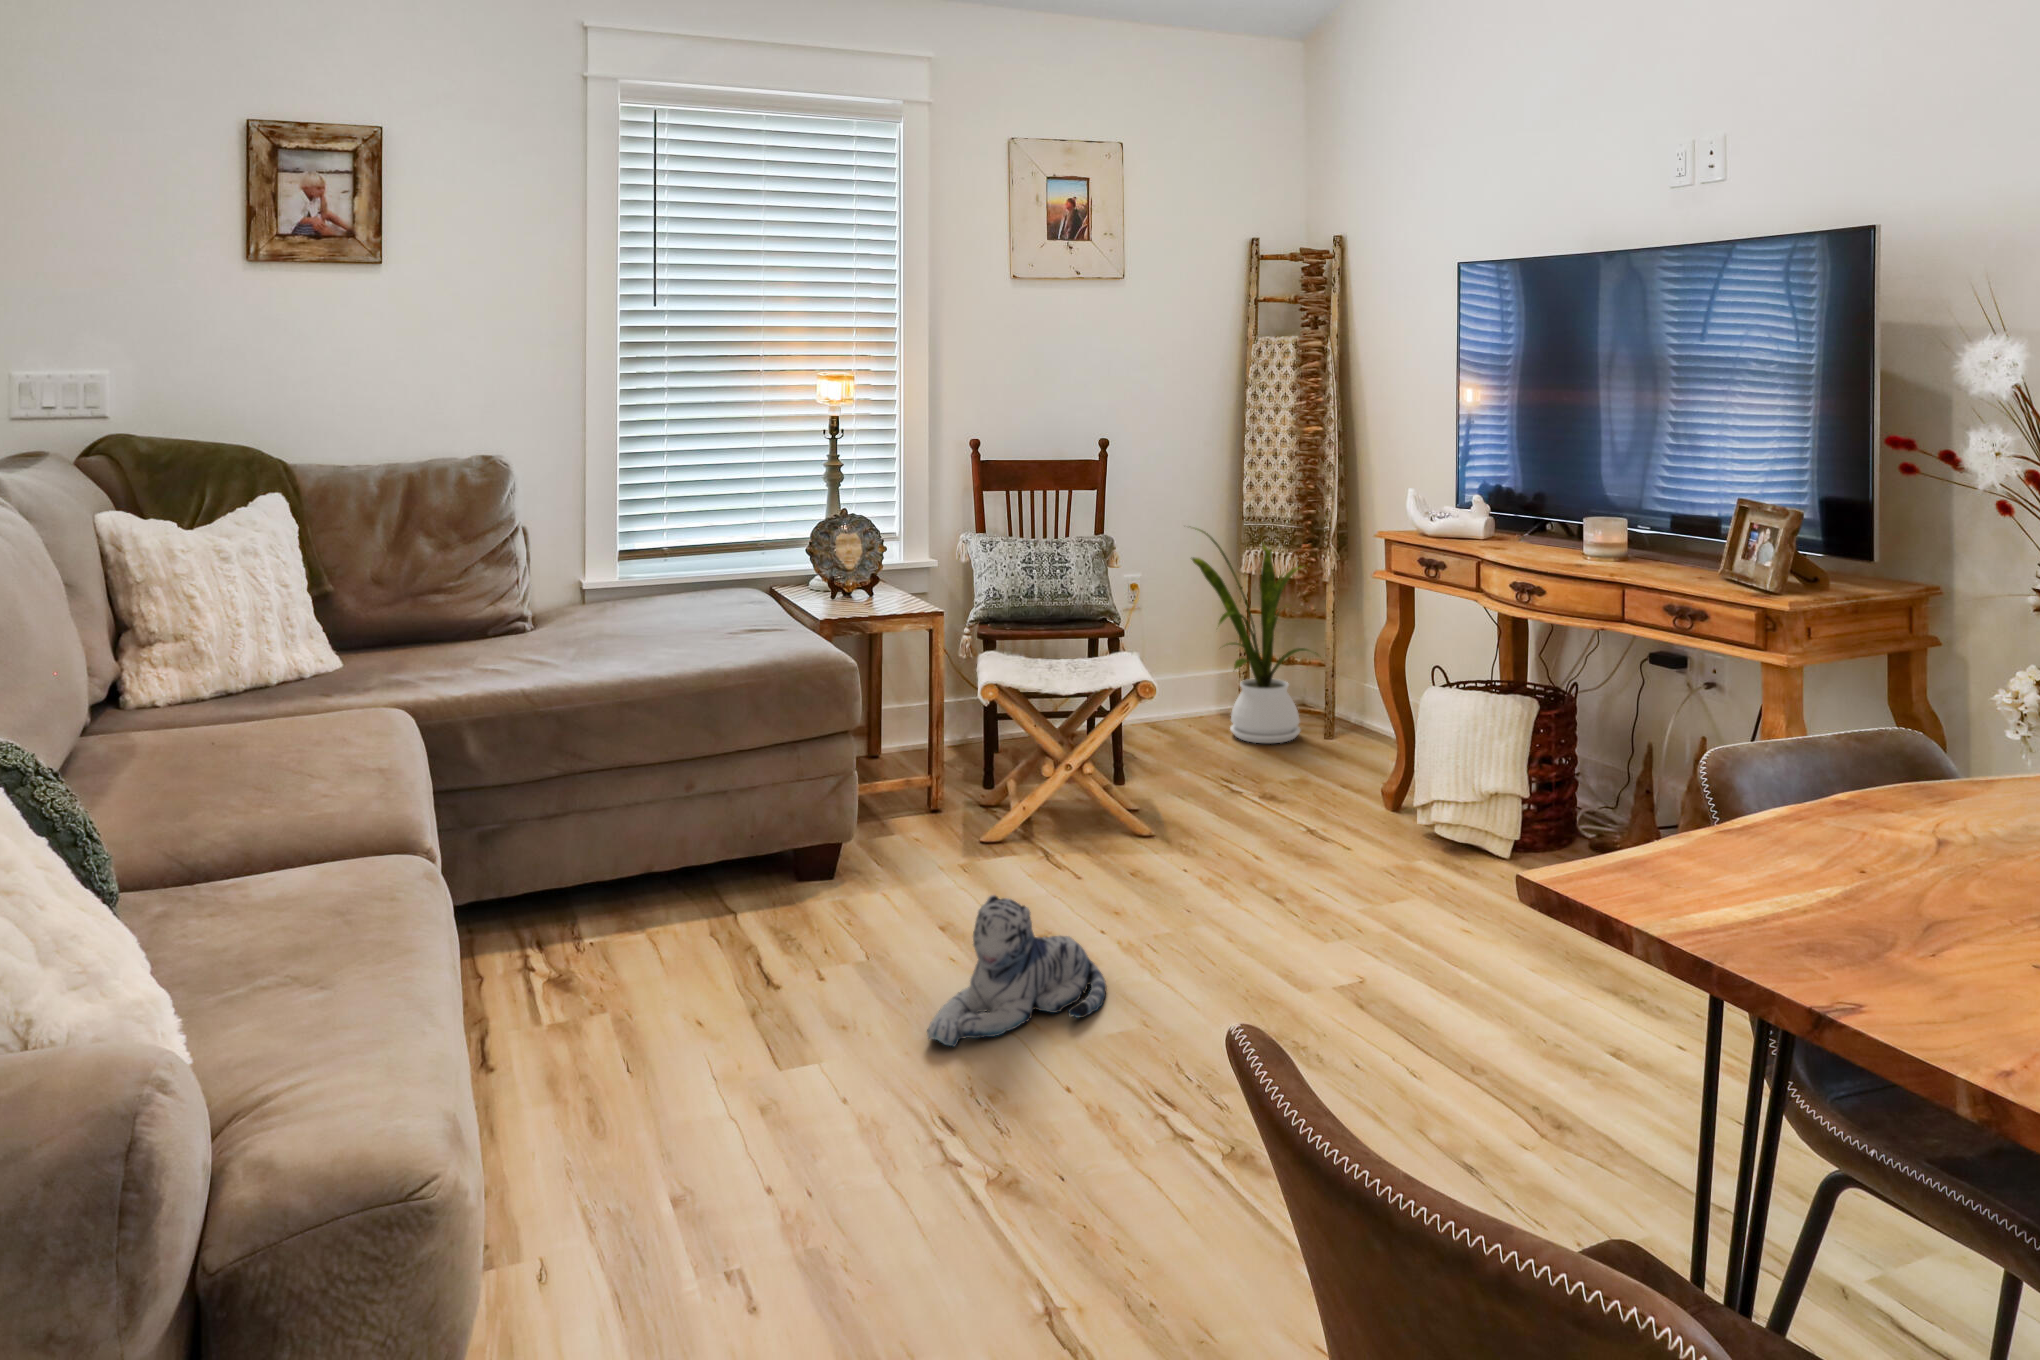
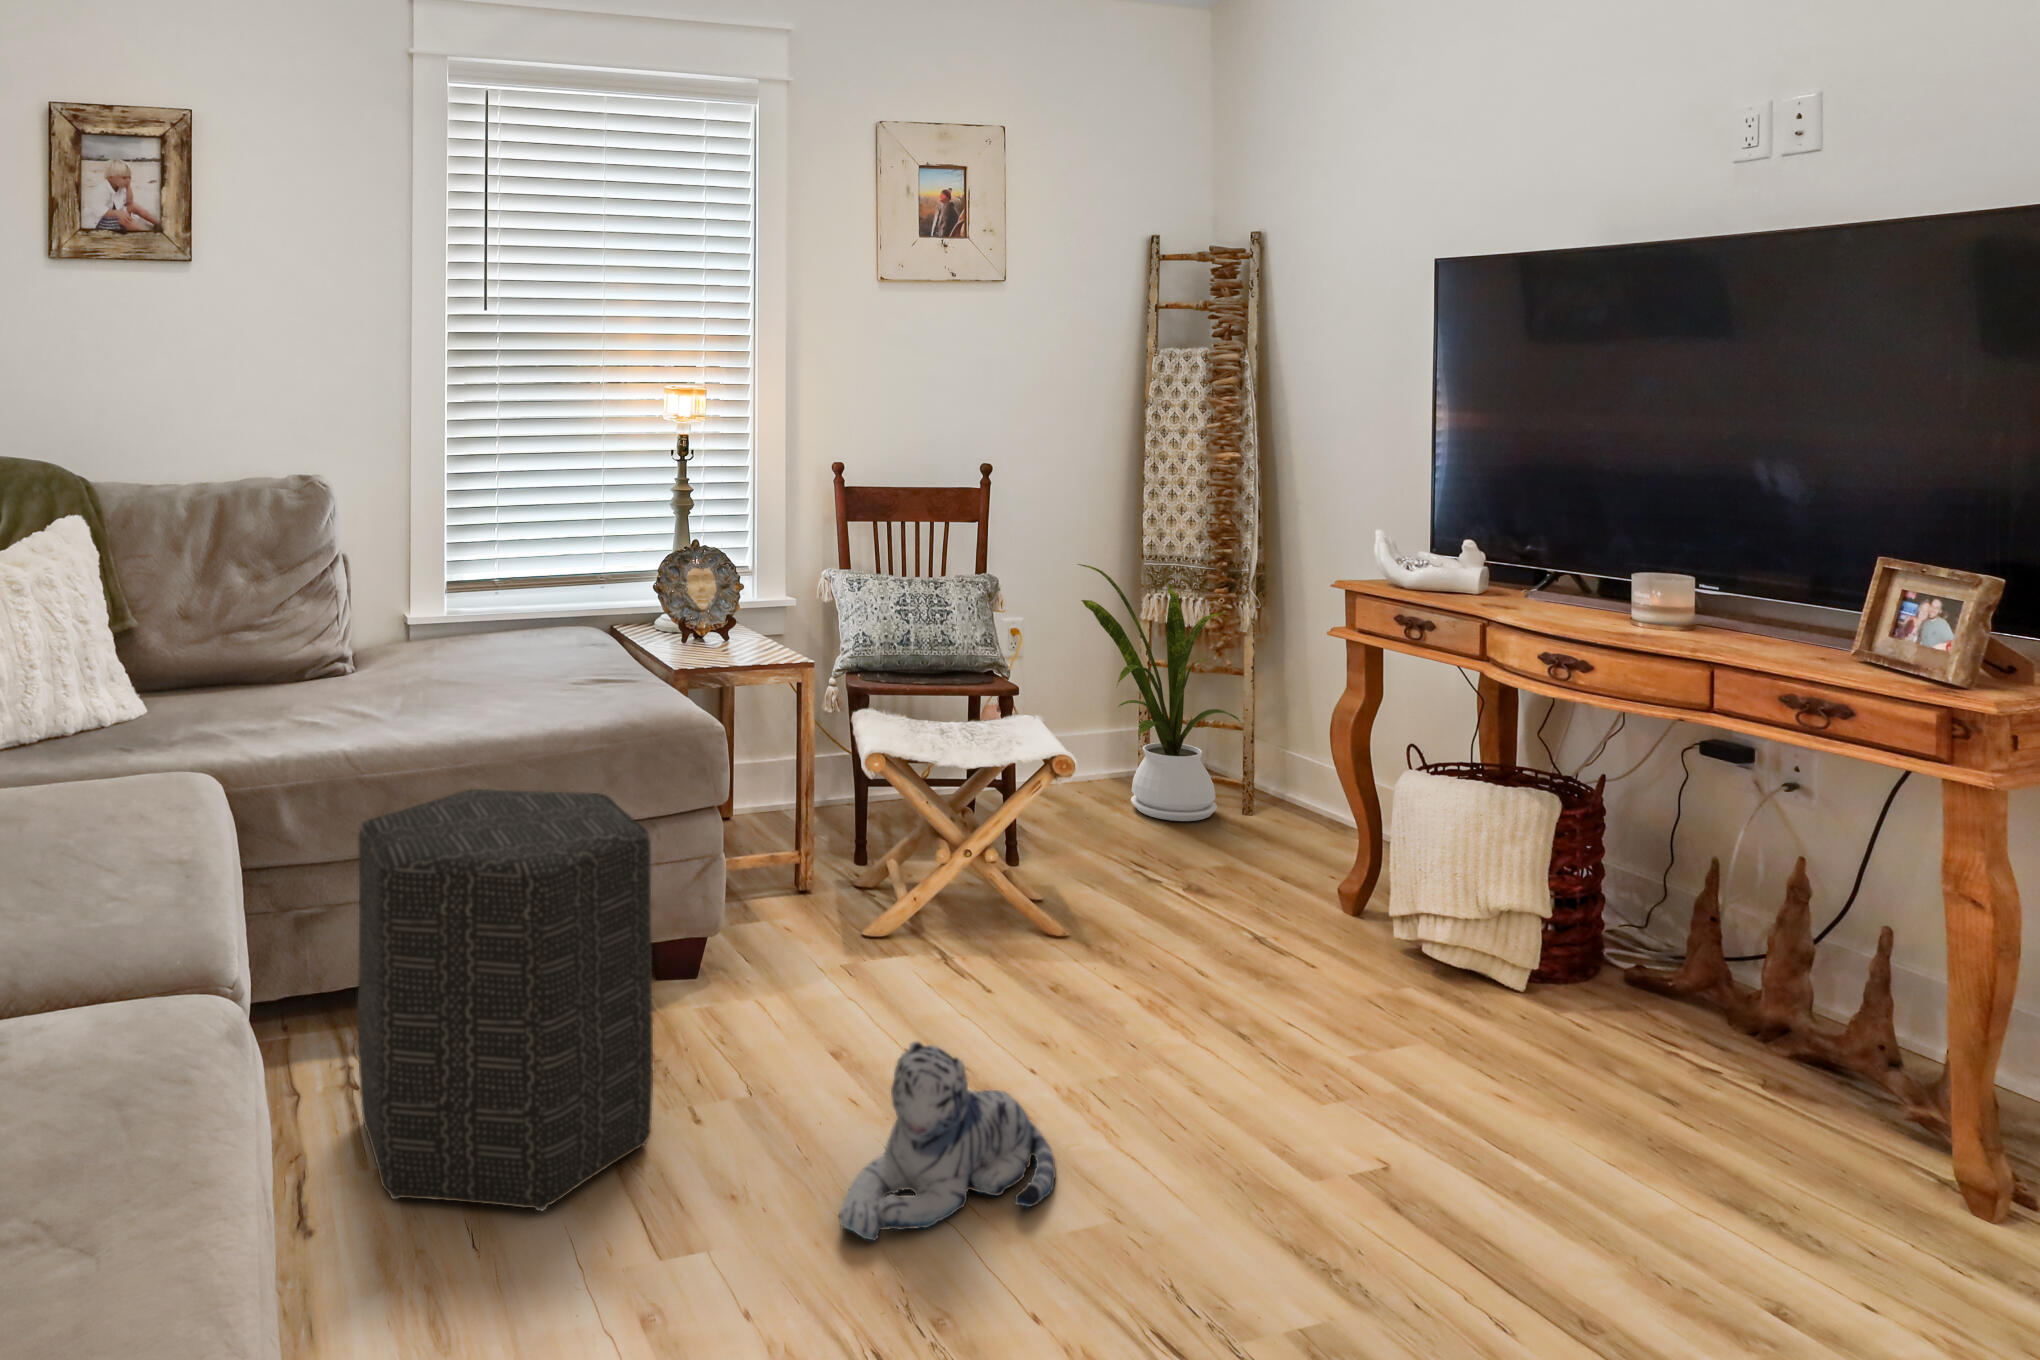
ottoman: none [535,715,783,1043] -> present [357,789,653,1211]

